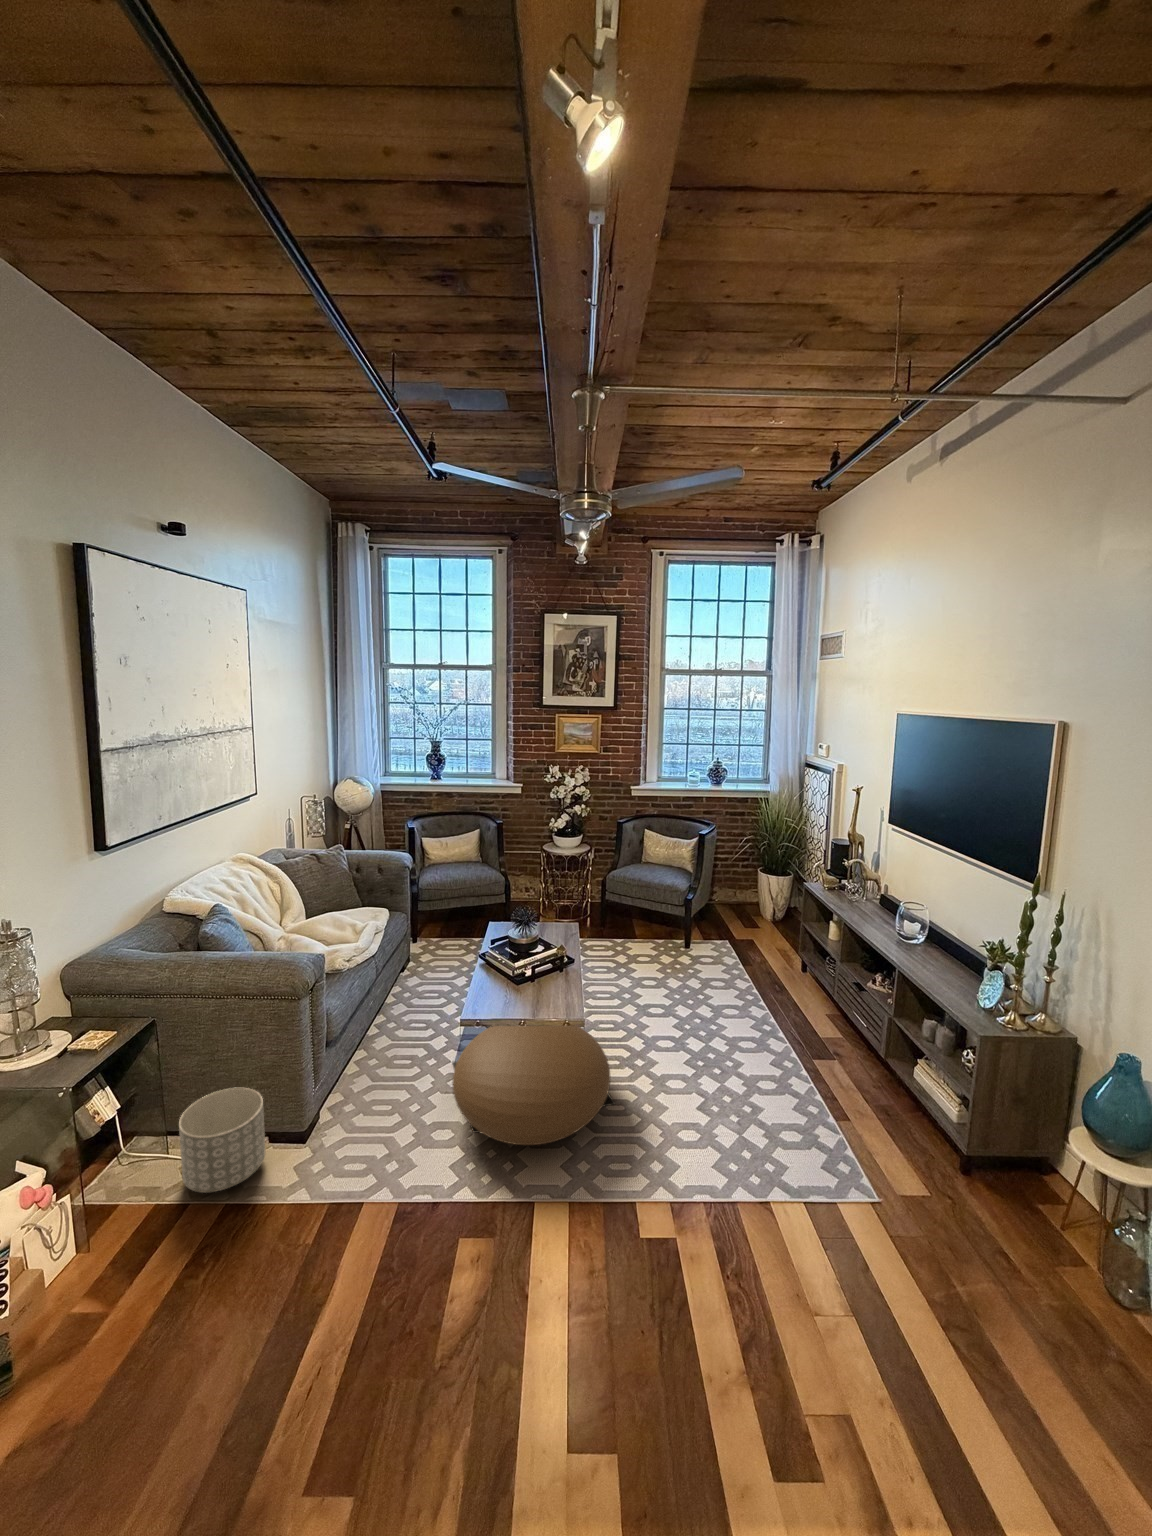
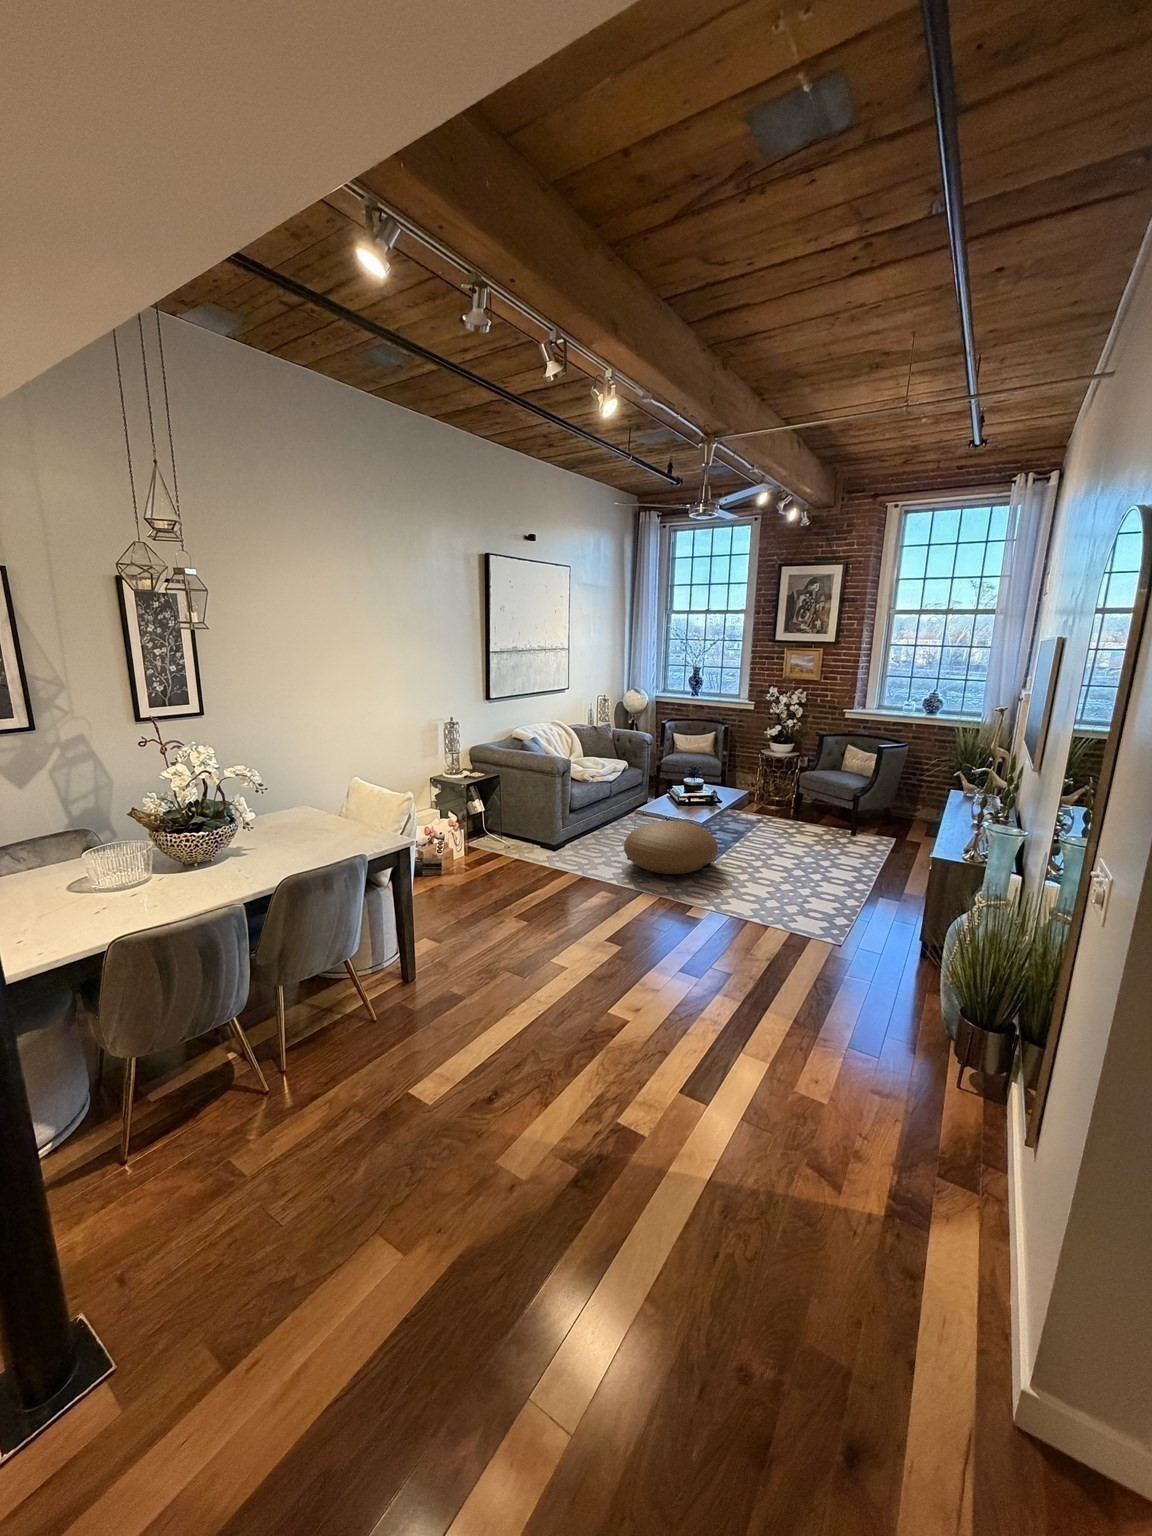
planter: present [179,1088,265,1193] -> none [502,816,536,854]

